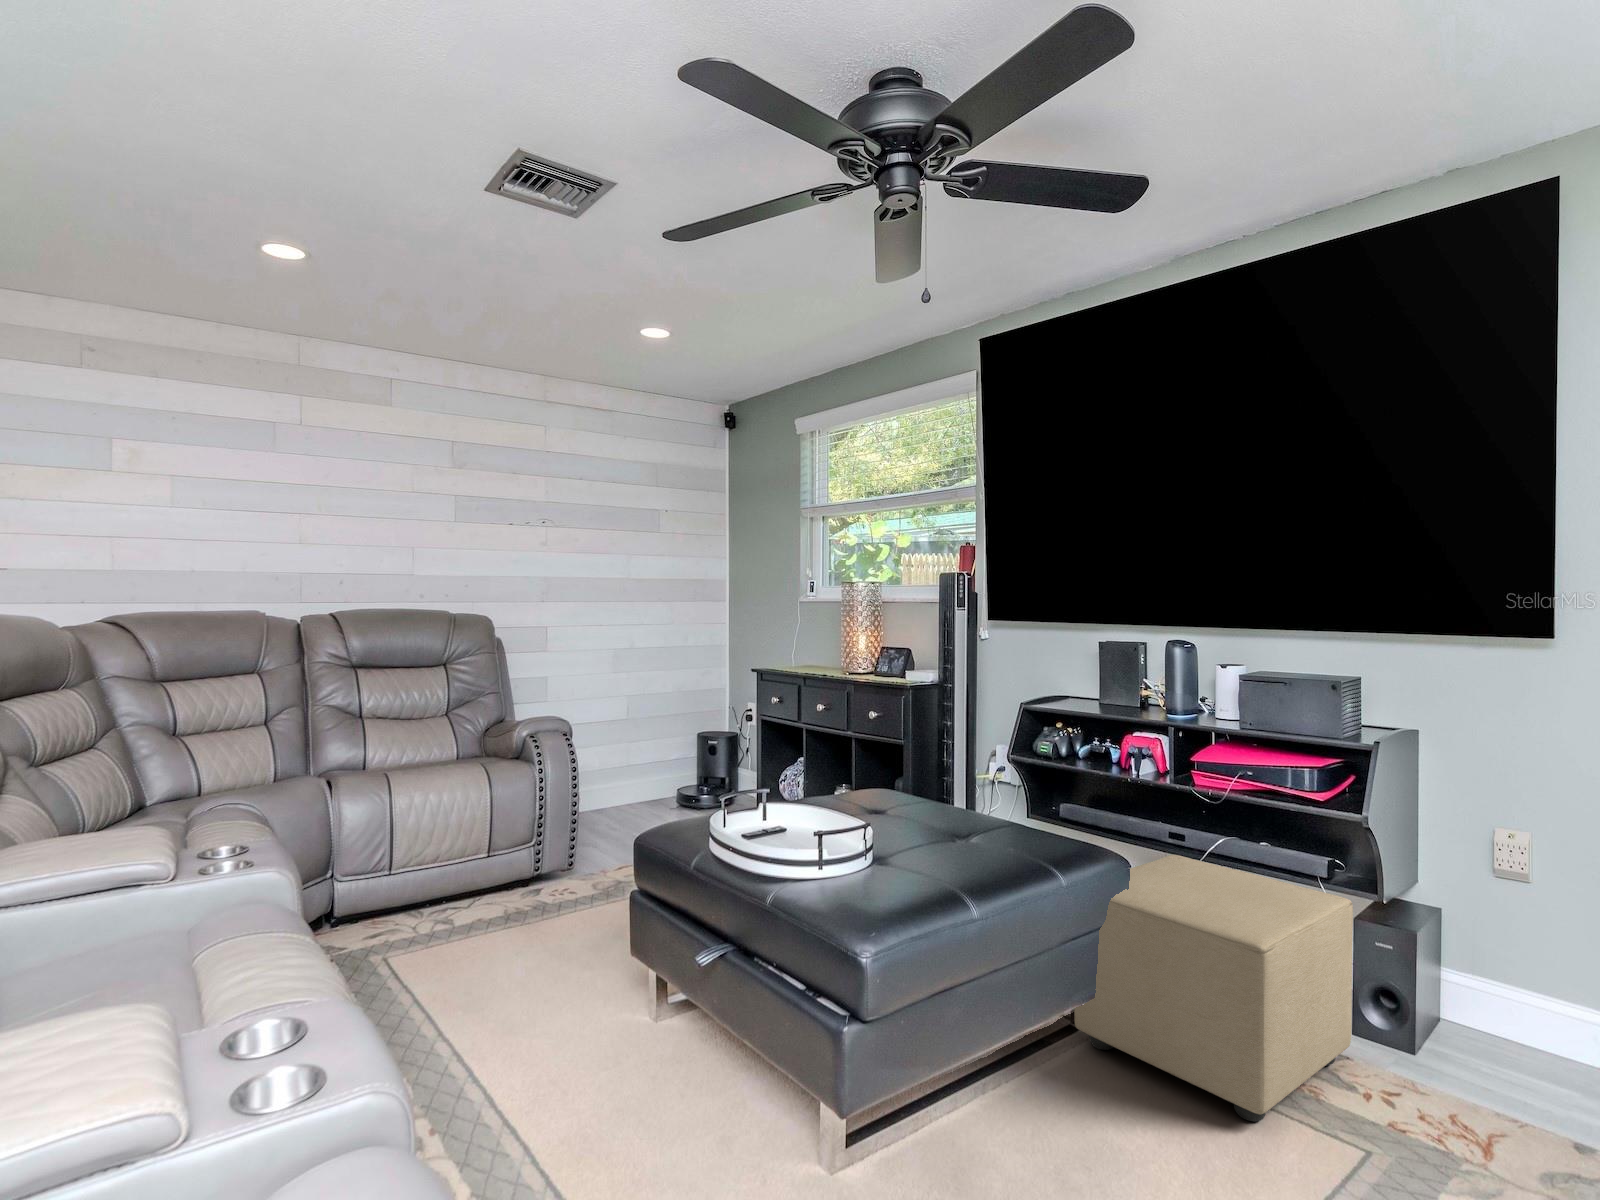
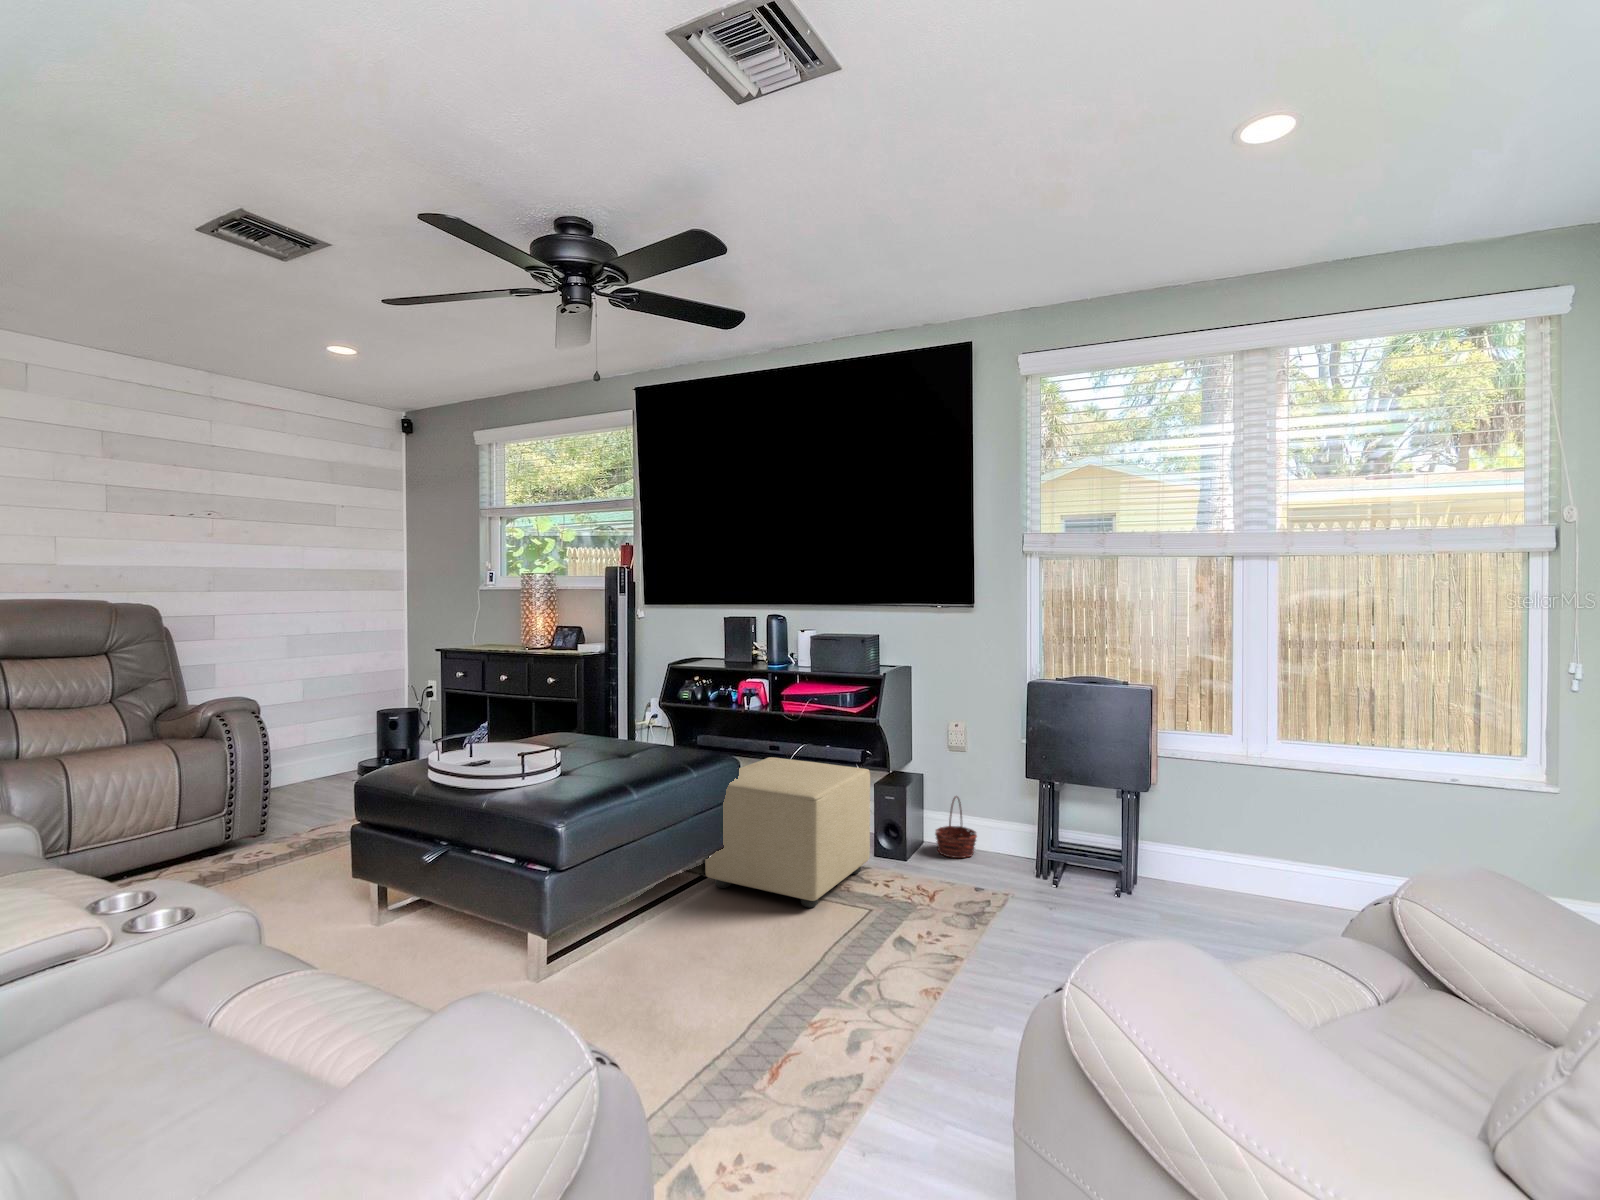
basket: none [1471,958,1564,1071] -> present [935,796,977,858]

